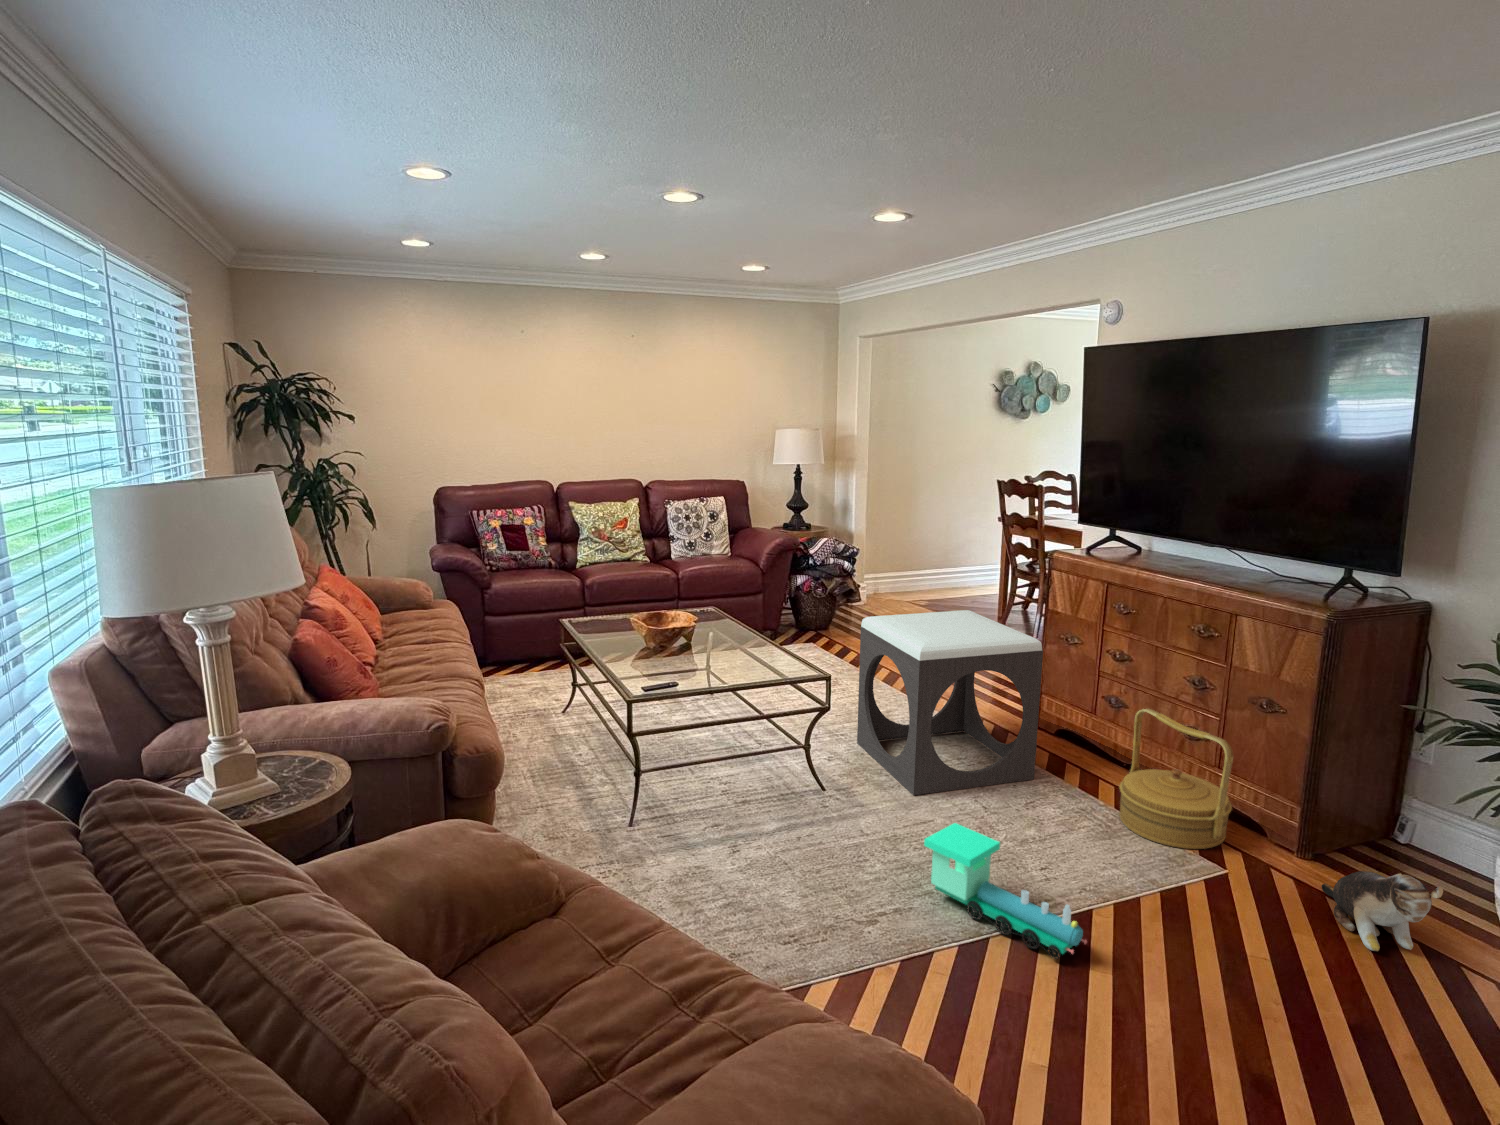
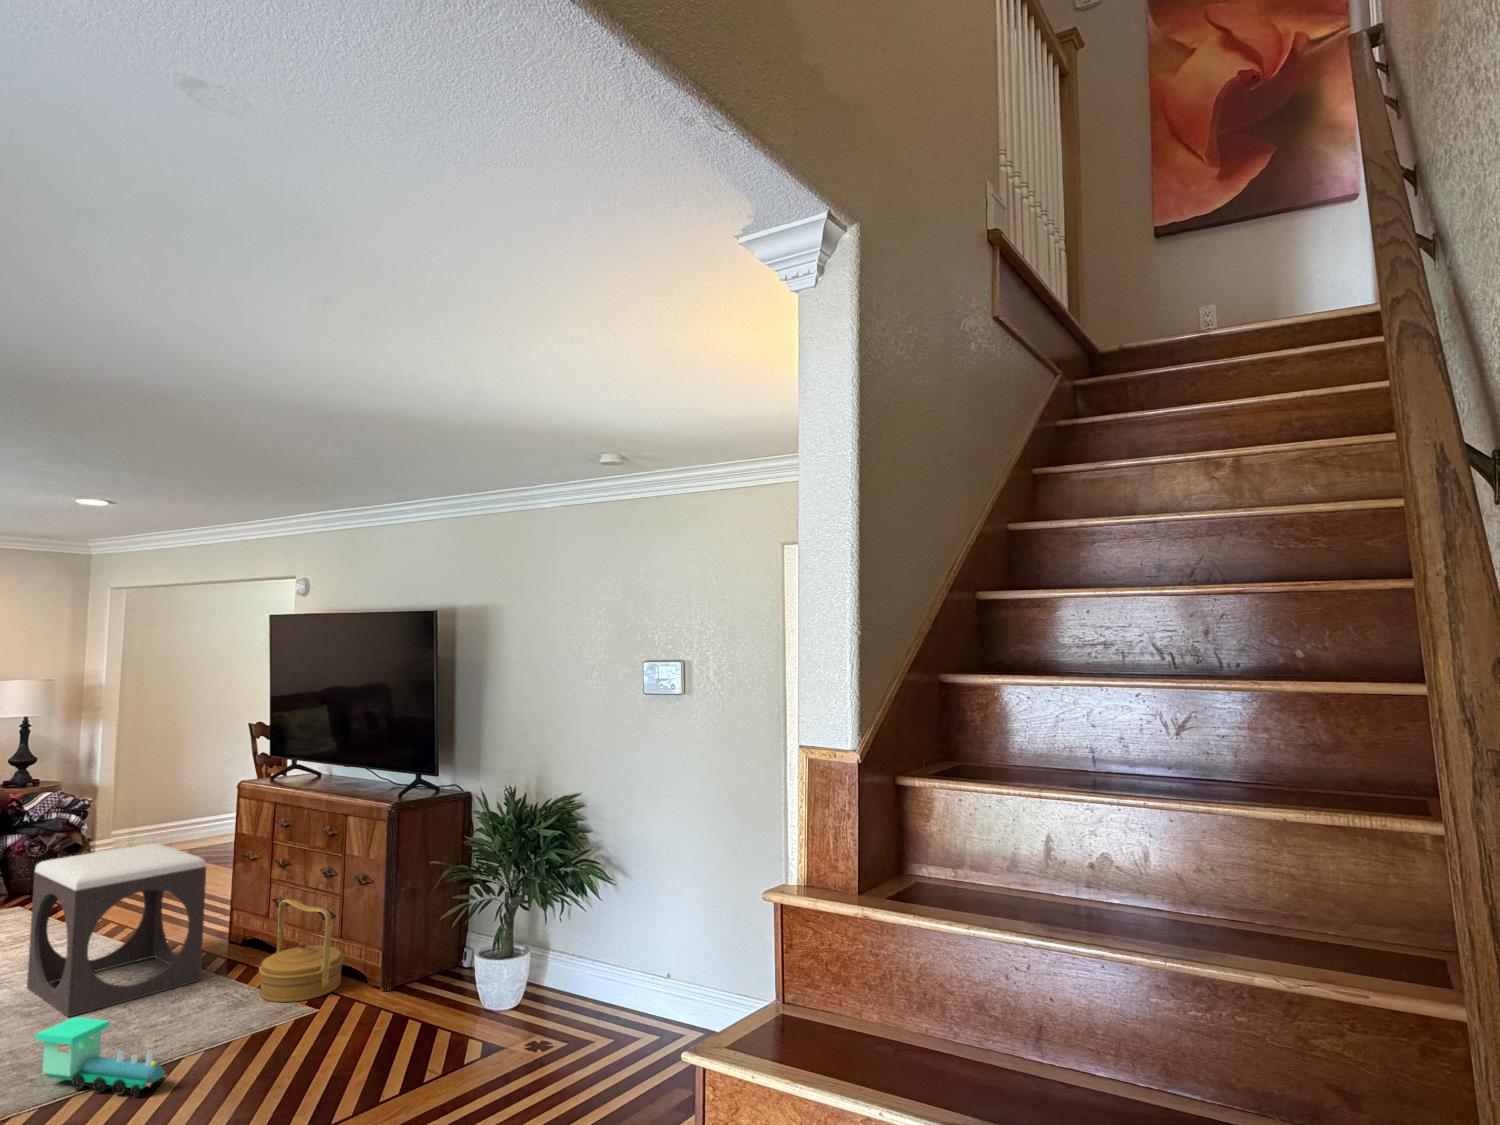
plush toy: present [1322,871,1443,951] -> none [377,970,417,1030]

